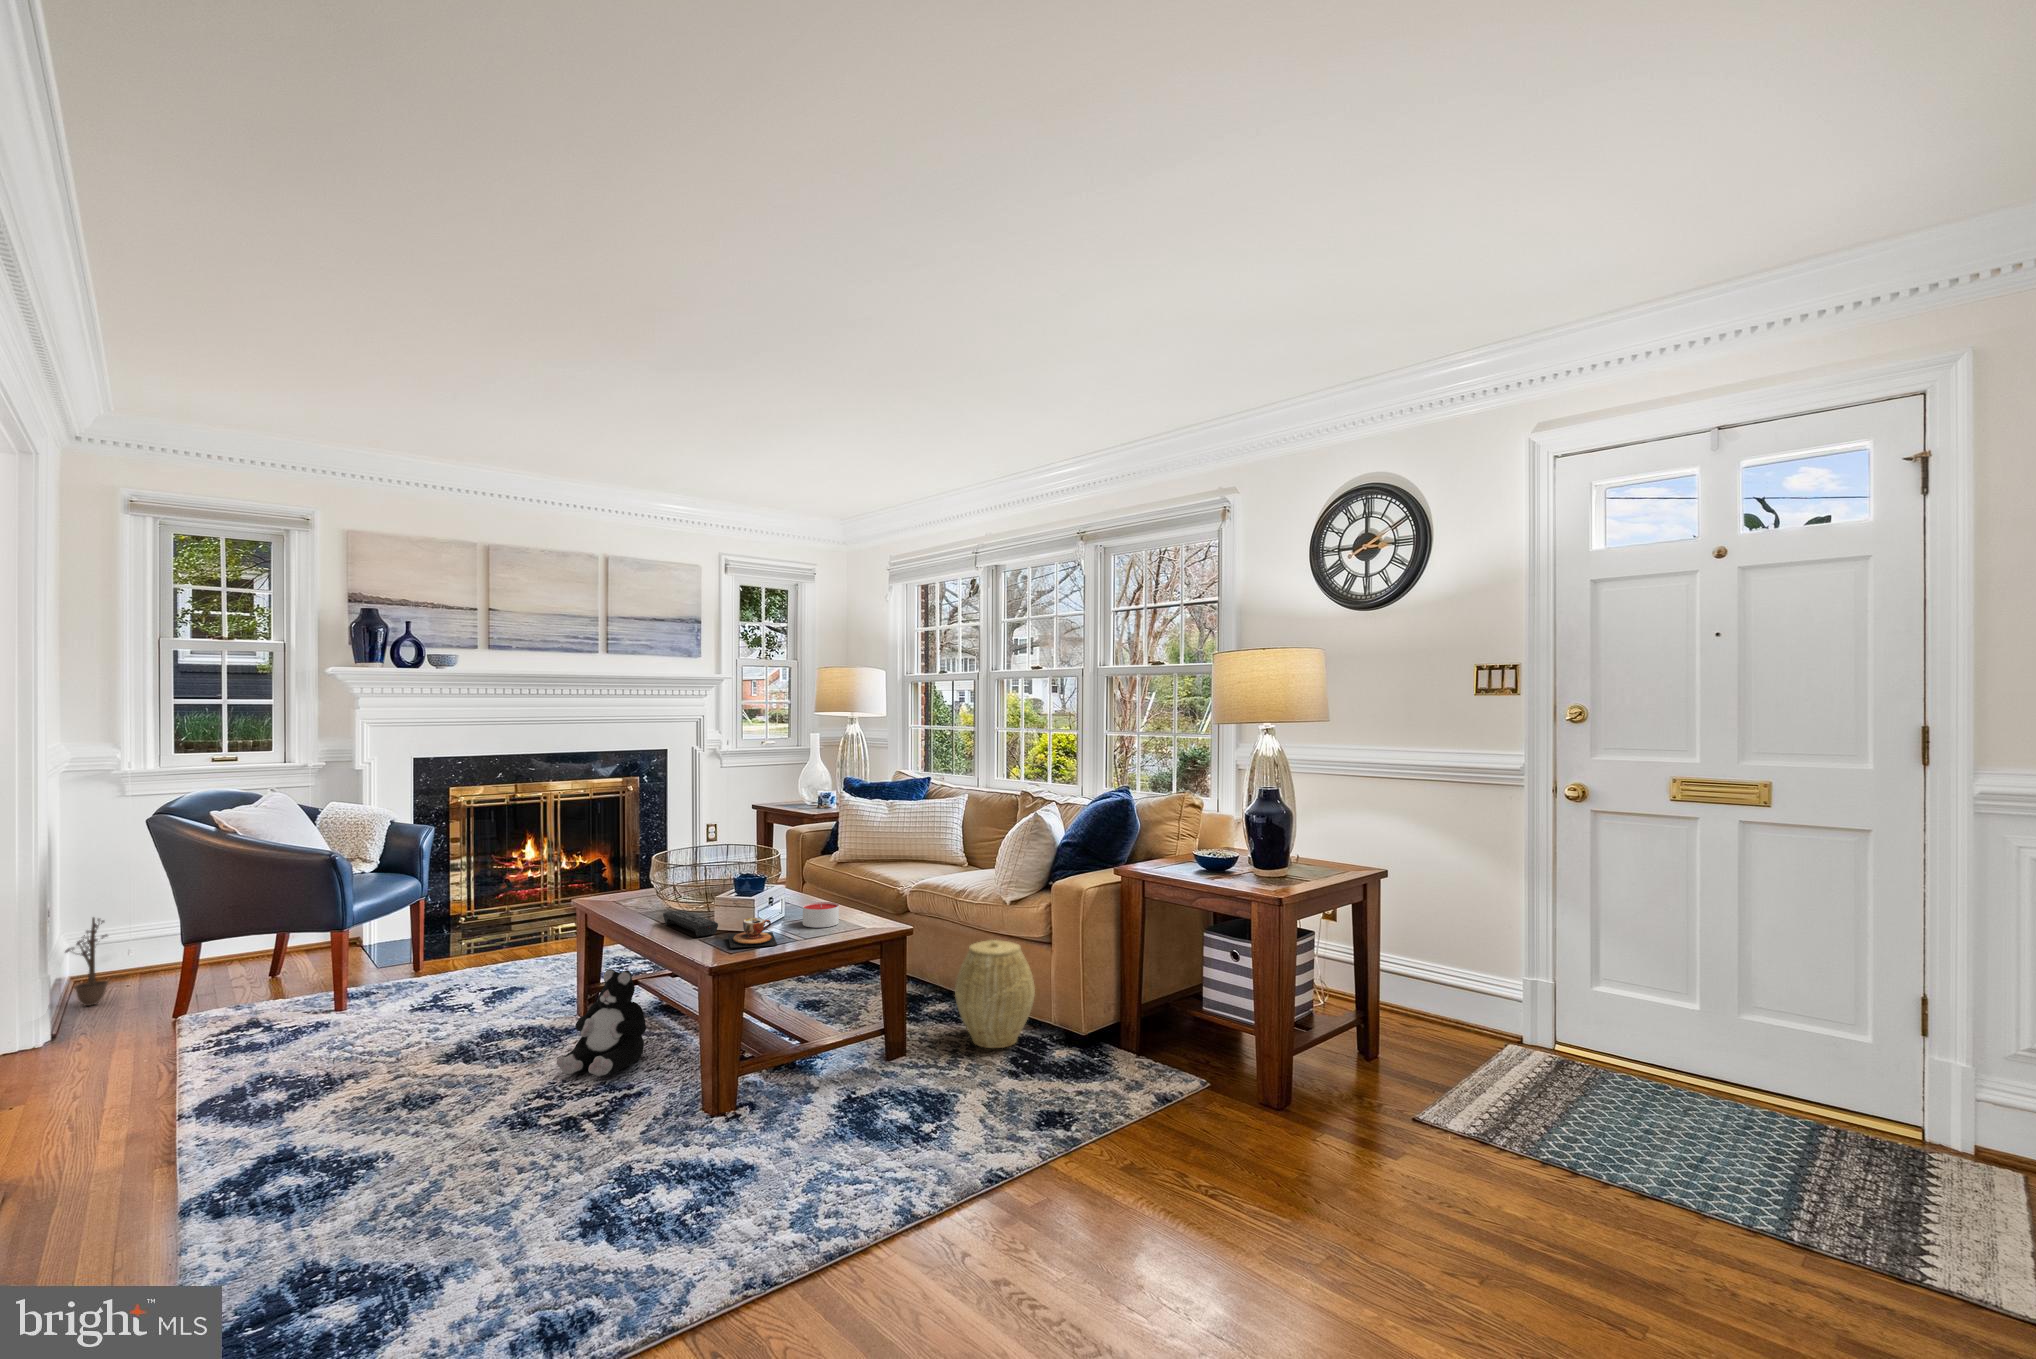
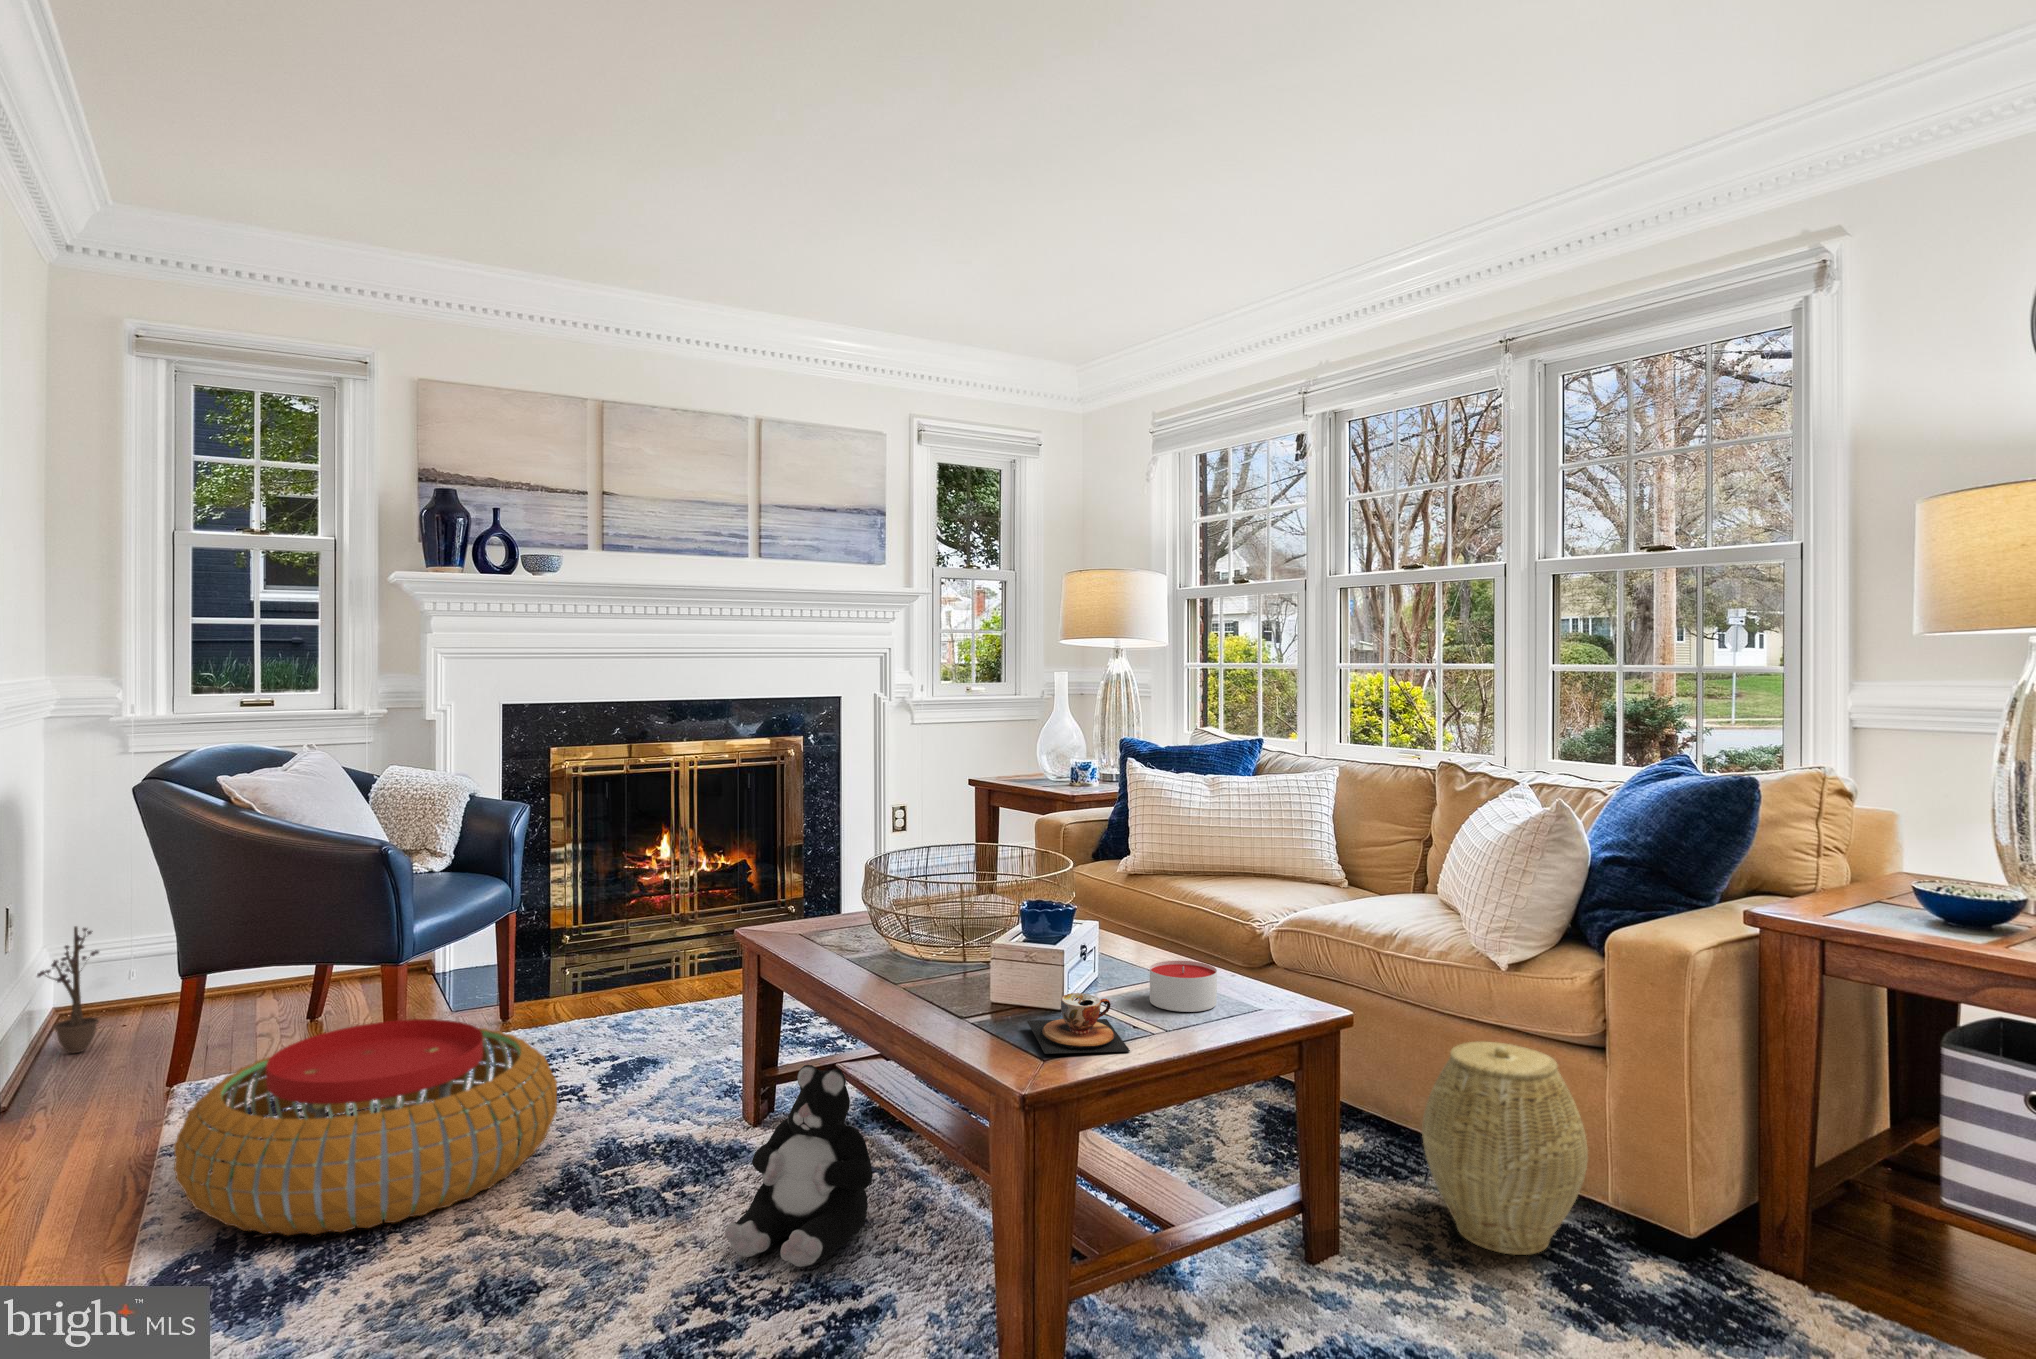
remote control: present [663,910,718,937] -> none [898,965,1005,1023]
pouf: none [200,962,454,1086] -> present [174,1019,557,1235]

